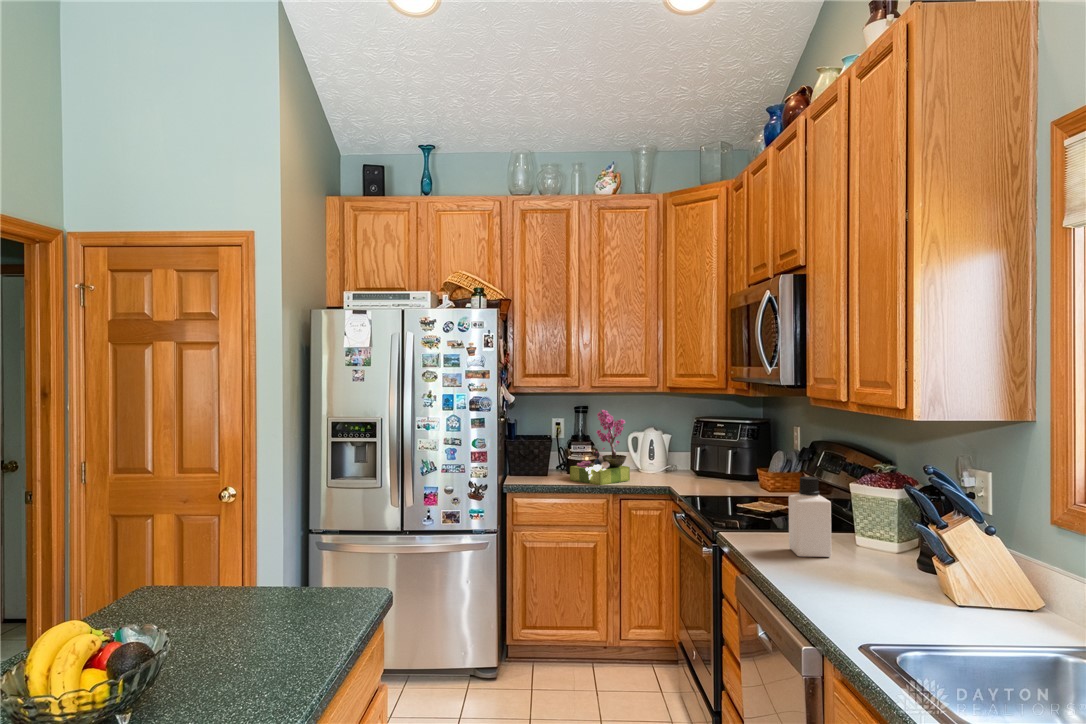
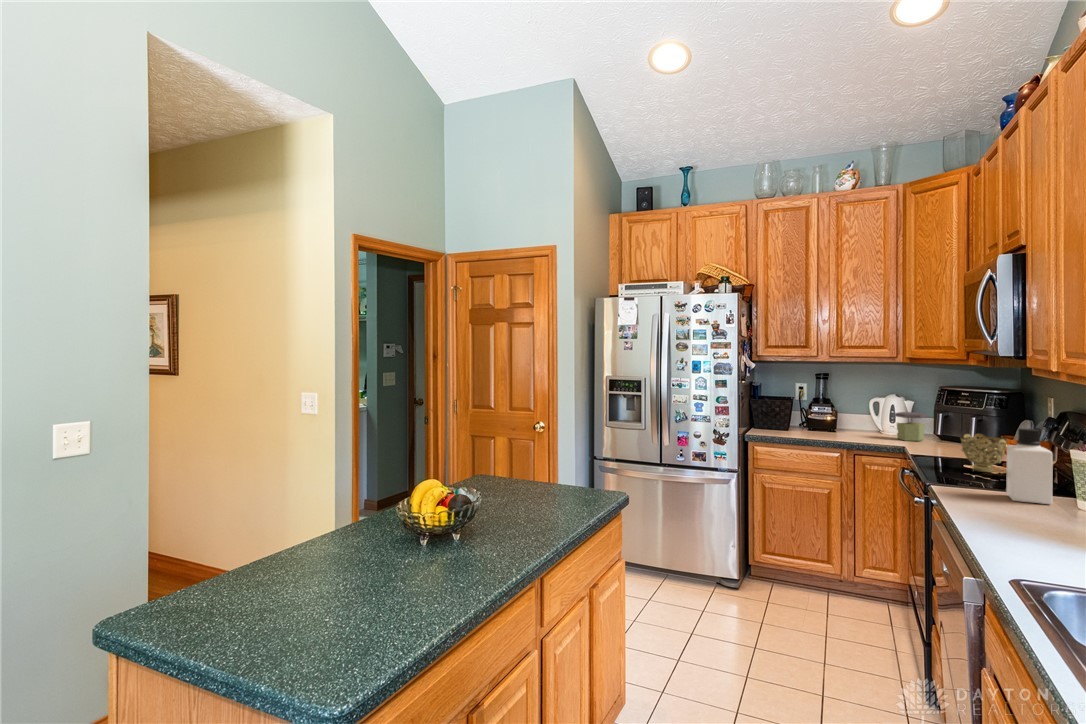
flower arrangement: present [570,410,630,485] -> none [806,376,865,441]
jar: none [657,446,686,478] -> present [895,412,927,441]
decorative bowl: none [733,475,775,517] -> present [960,434,1007,472]

